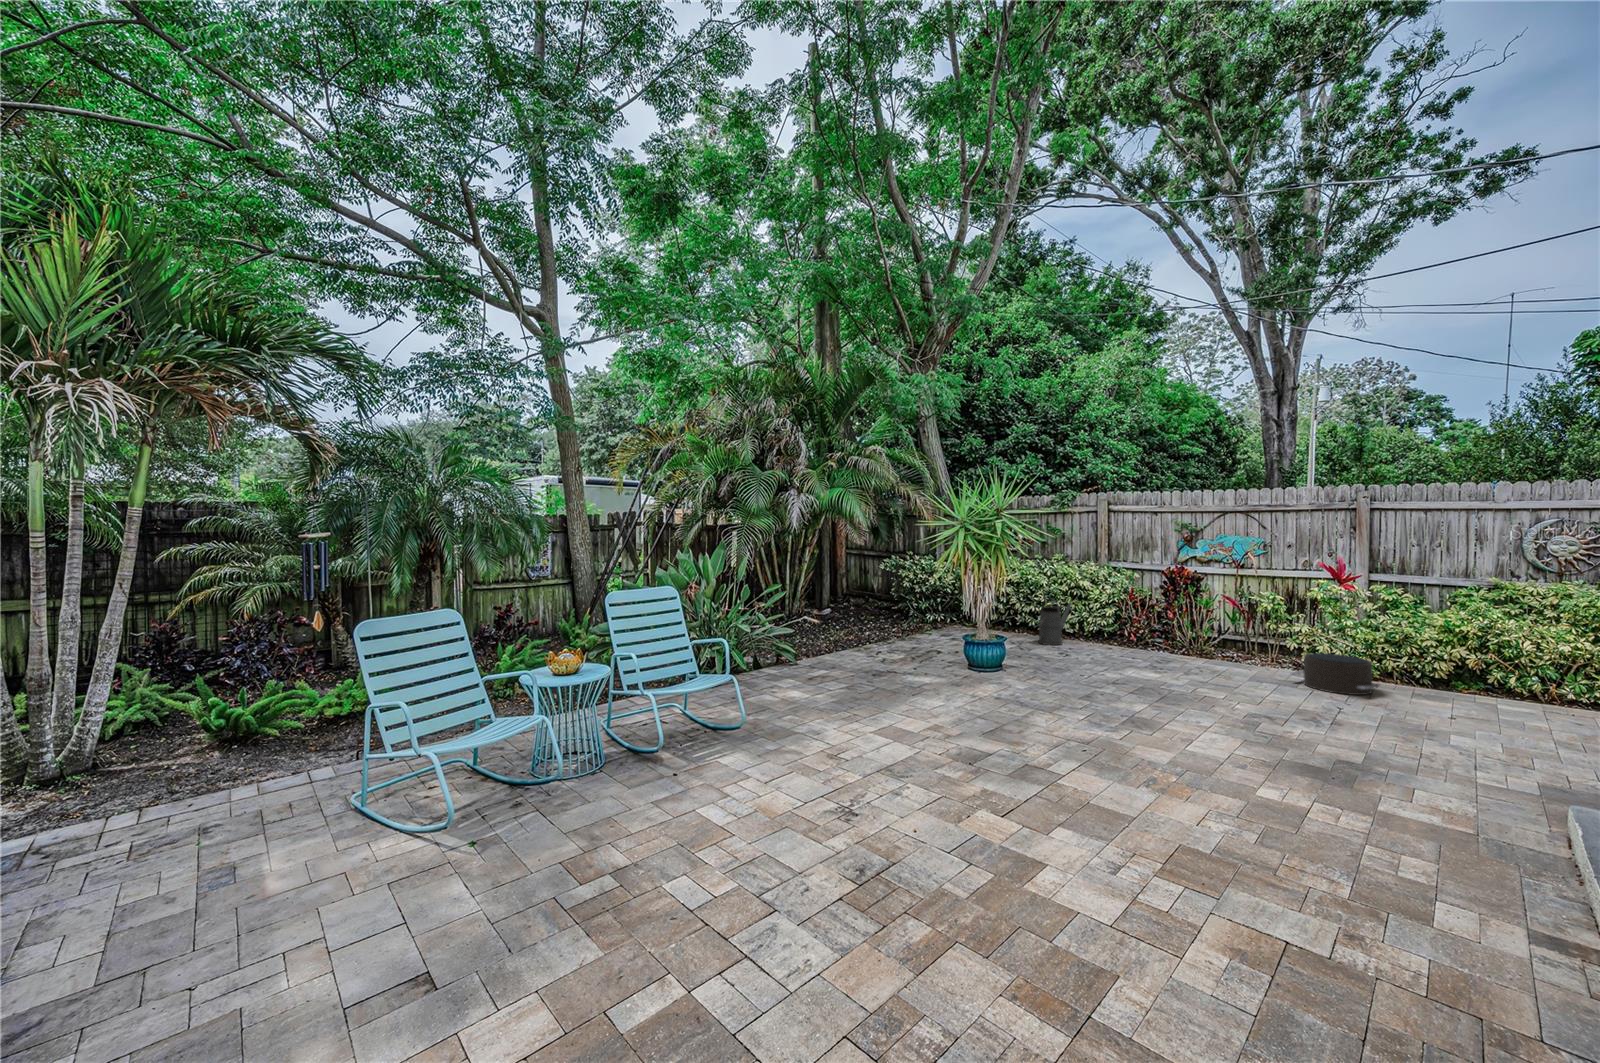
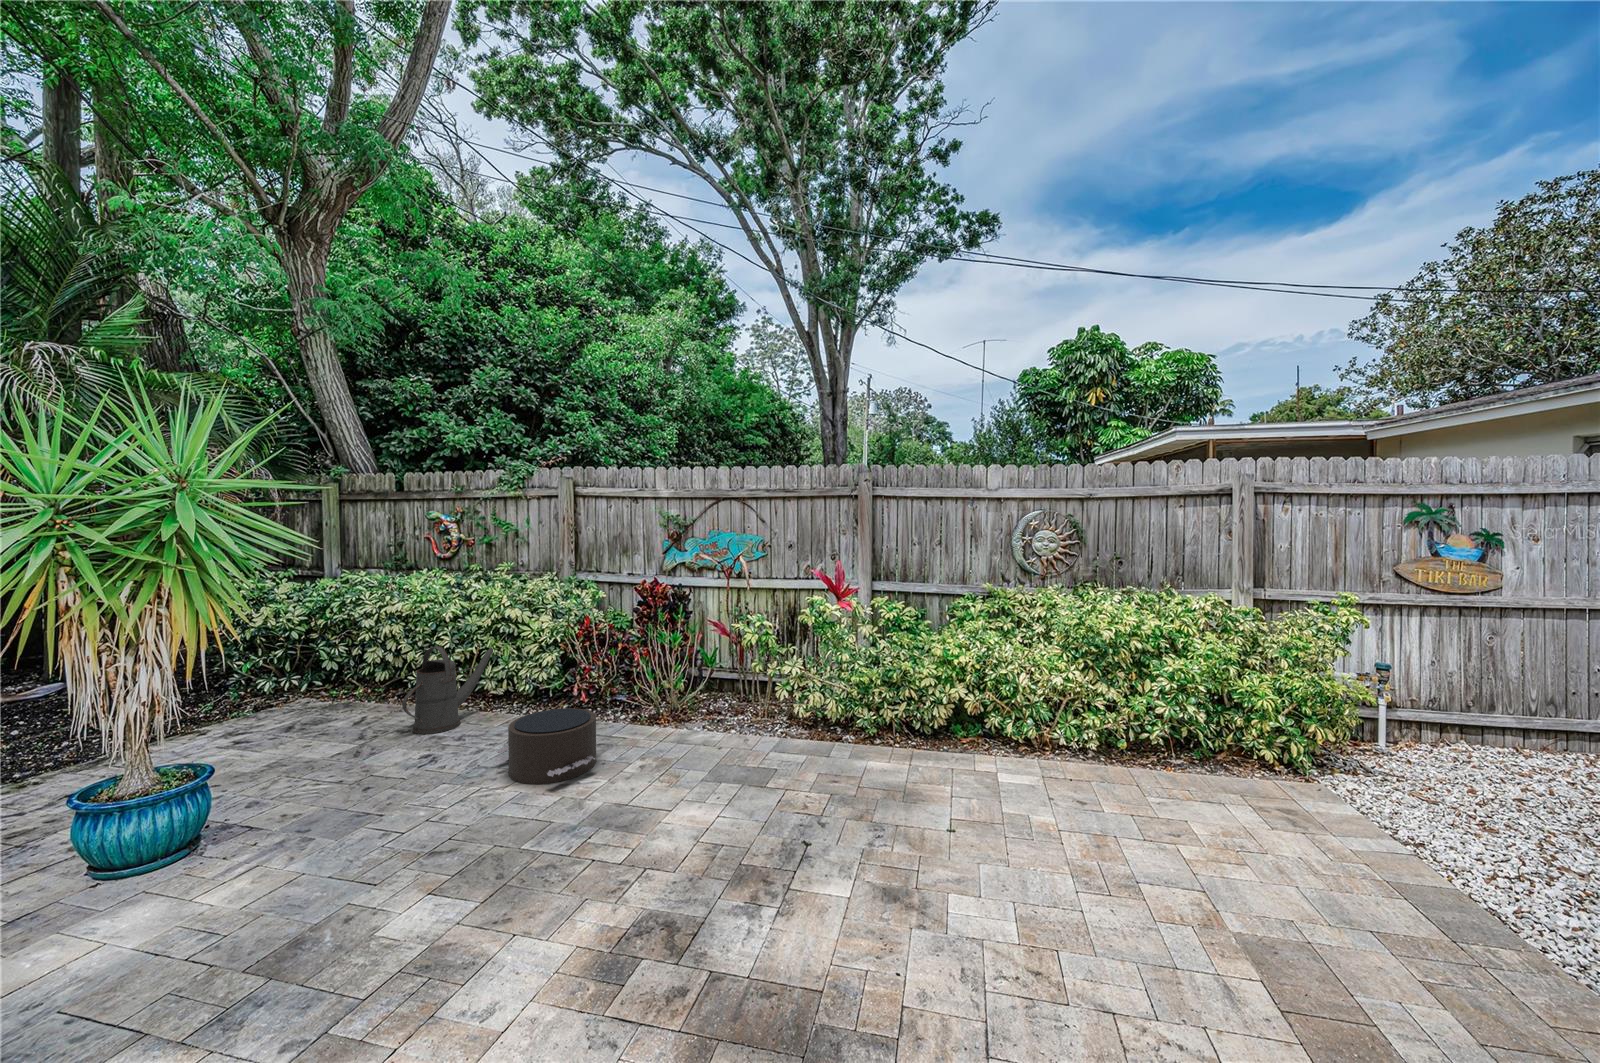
pouf: present [1290,653,1379,695] -> present [496,708,596,784]

